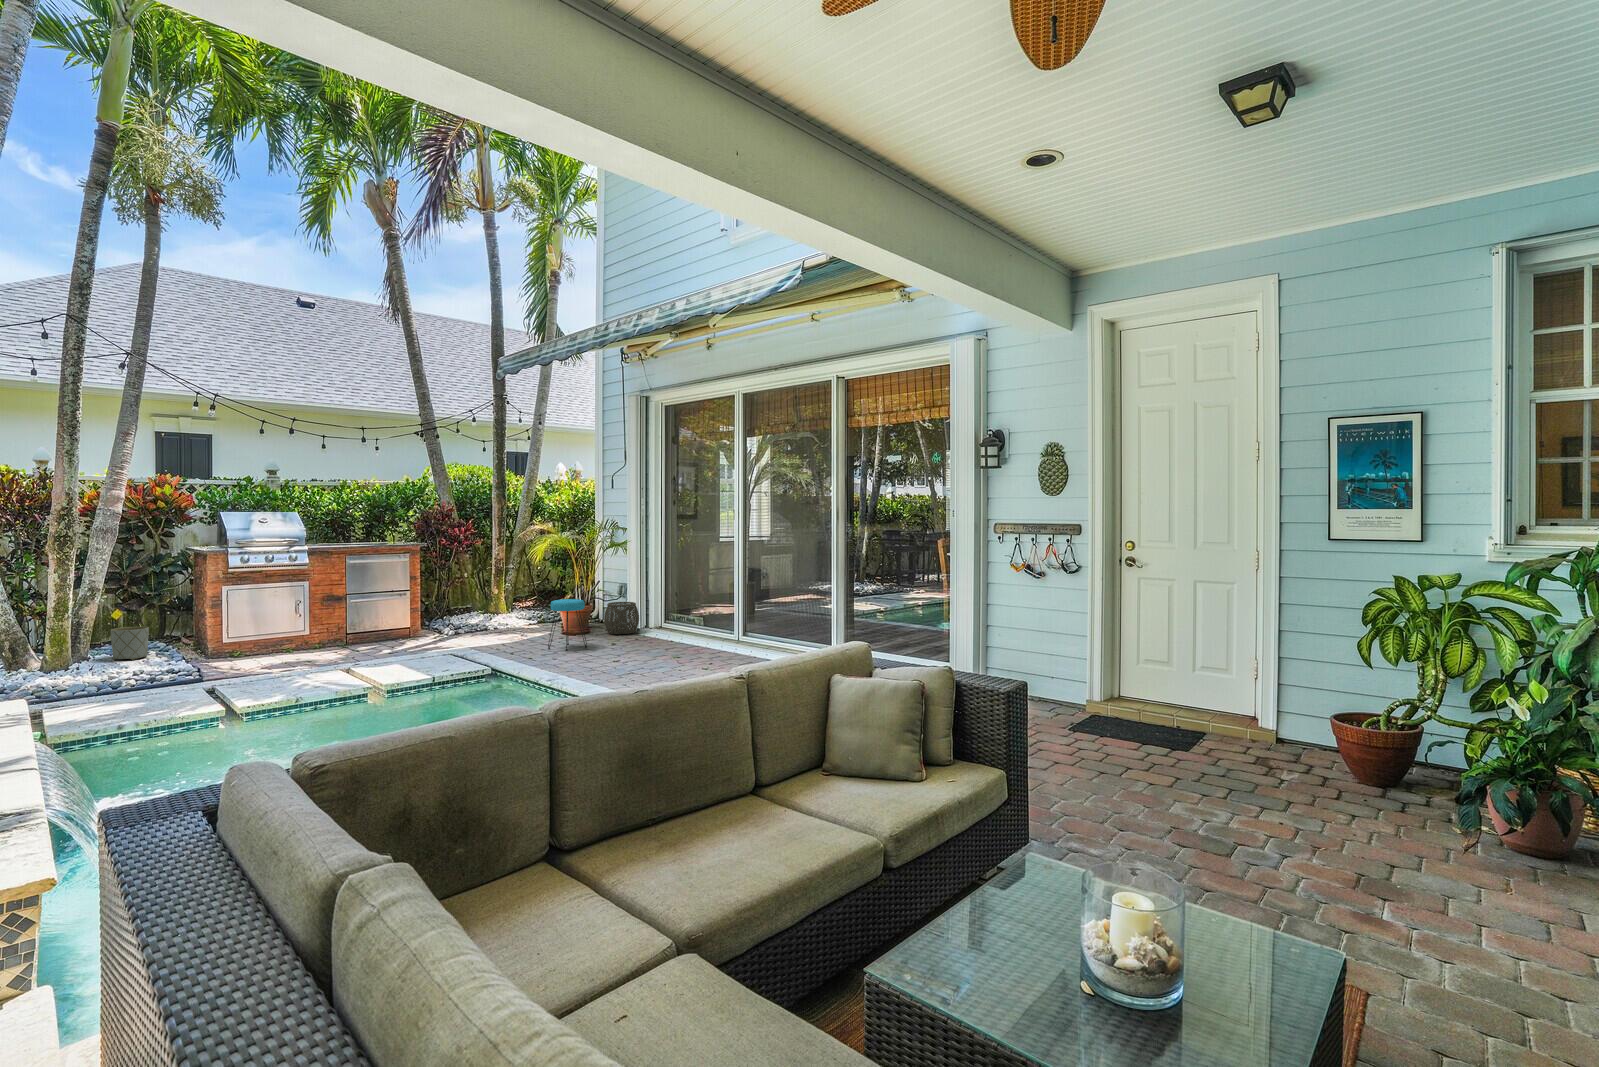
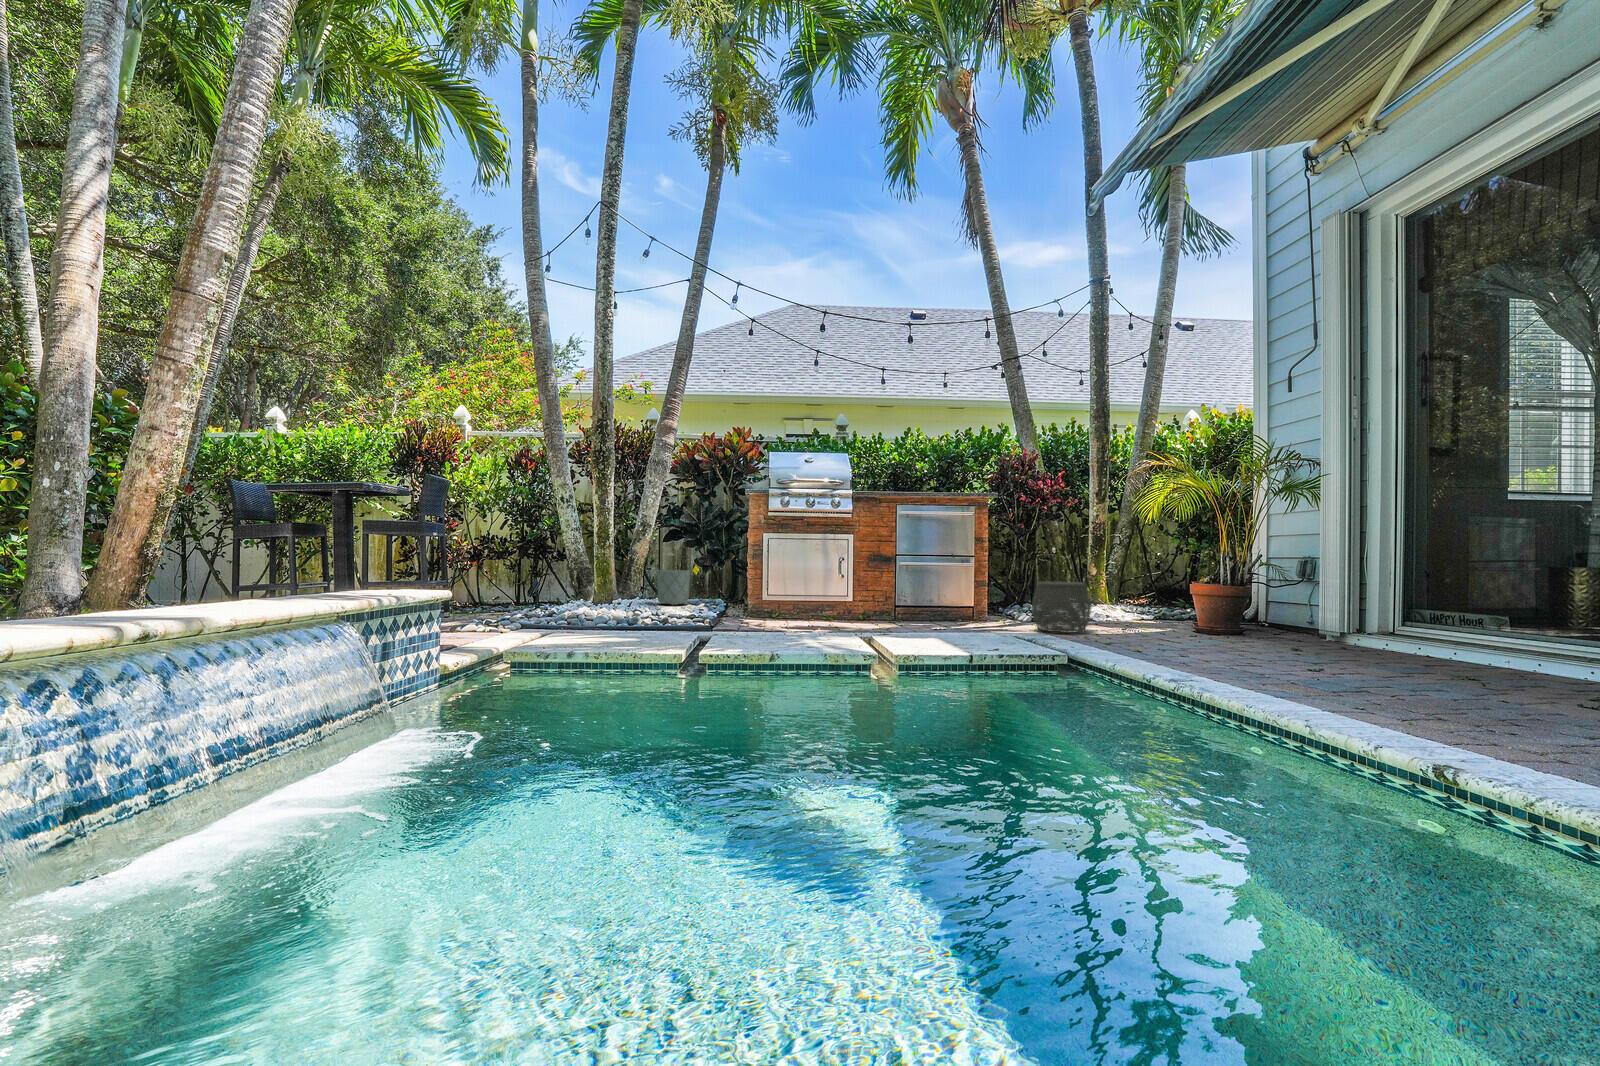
stool: present [548,599,587,651] -> none [1168,563,1243,650]
woven basket: present [604,602,639,634] -> present [1032,582,1091,633]

